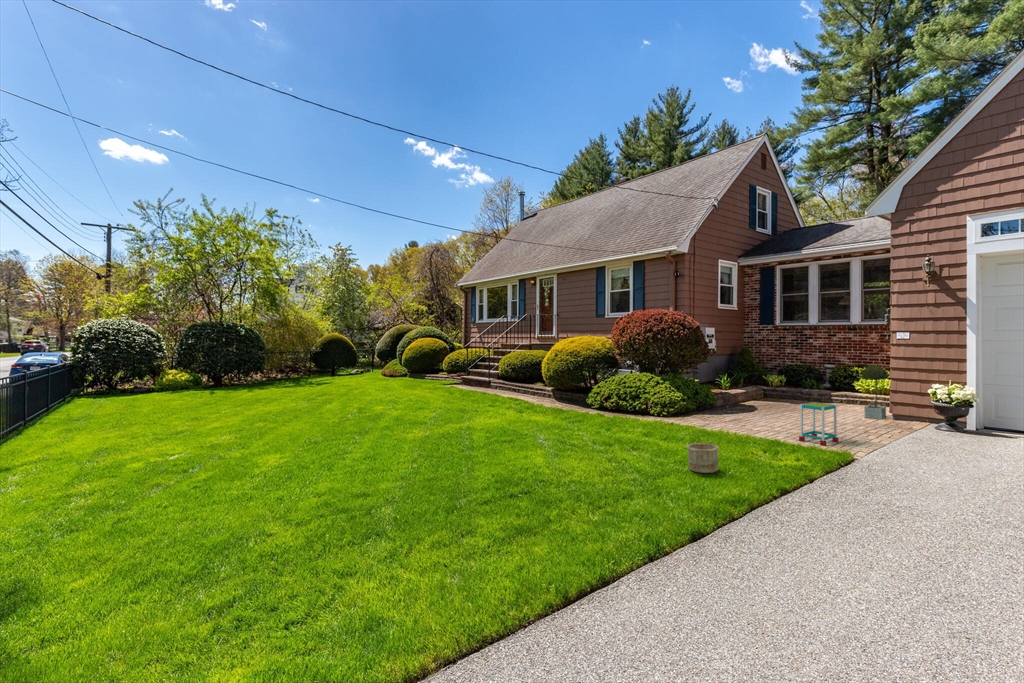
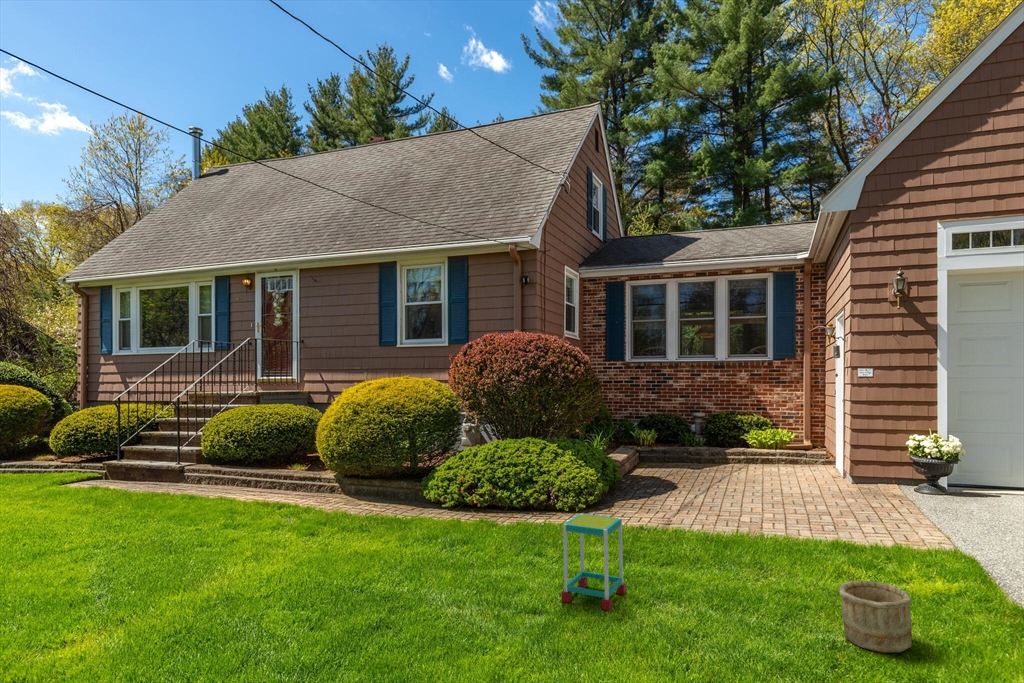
potted tree: present [862,365,888,420] -> none [810,411,843,485]
side table: present [799,402,839,446] -> present [561,514,626,611]

